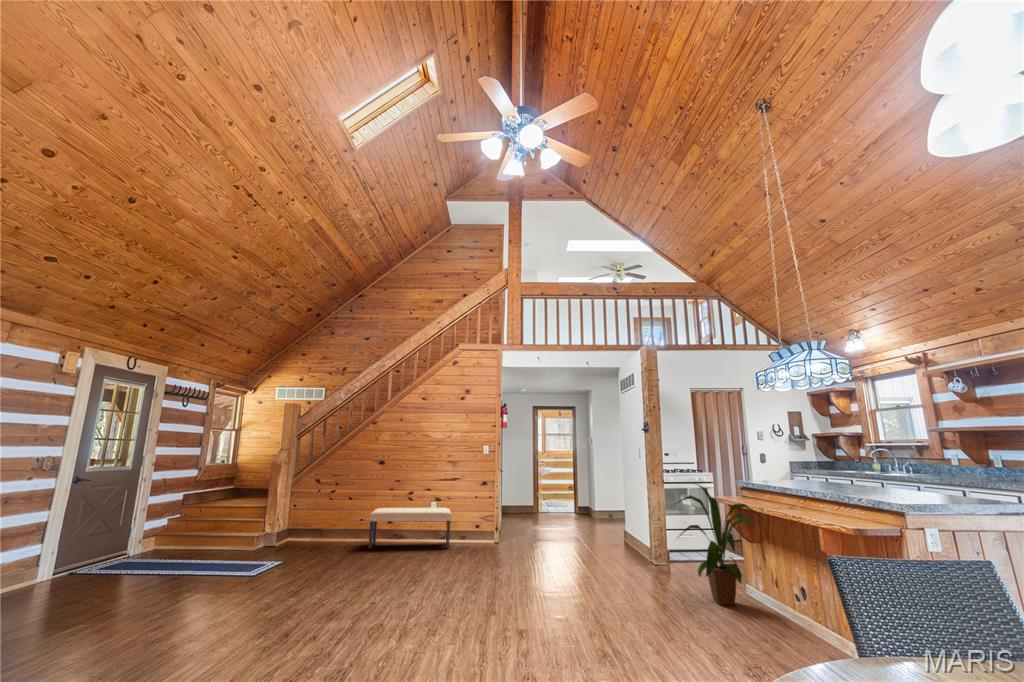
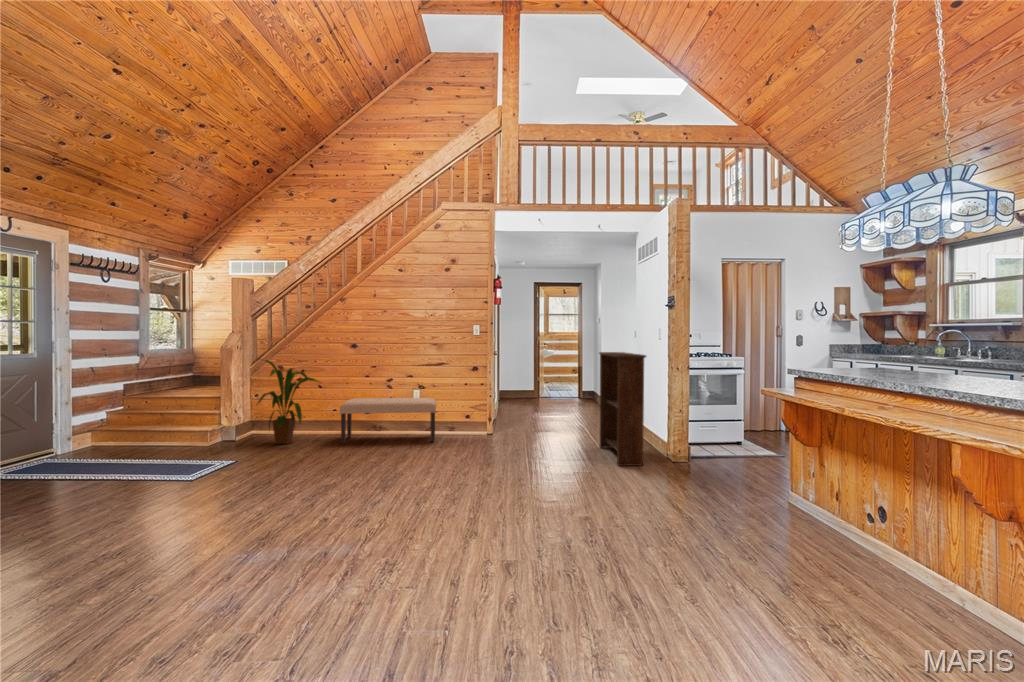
bookshelf: none [590,467,630,567] -> present [599,352,646,466]
house plant: present [677,484,757,605] -> present [258,360,320,444]

